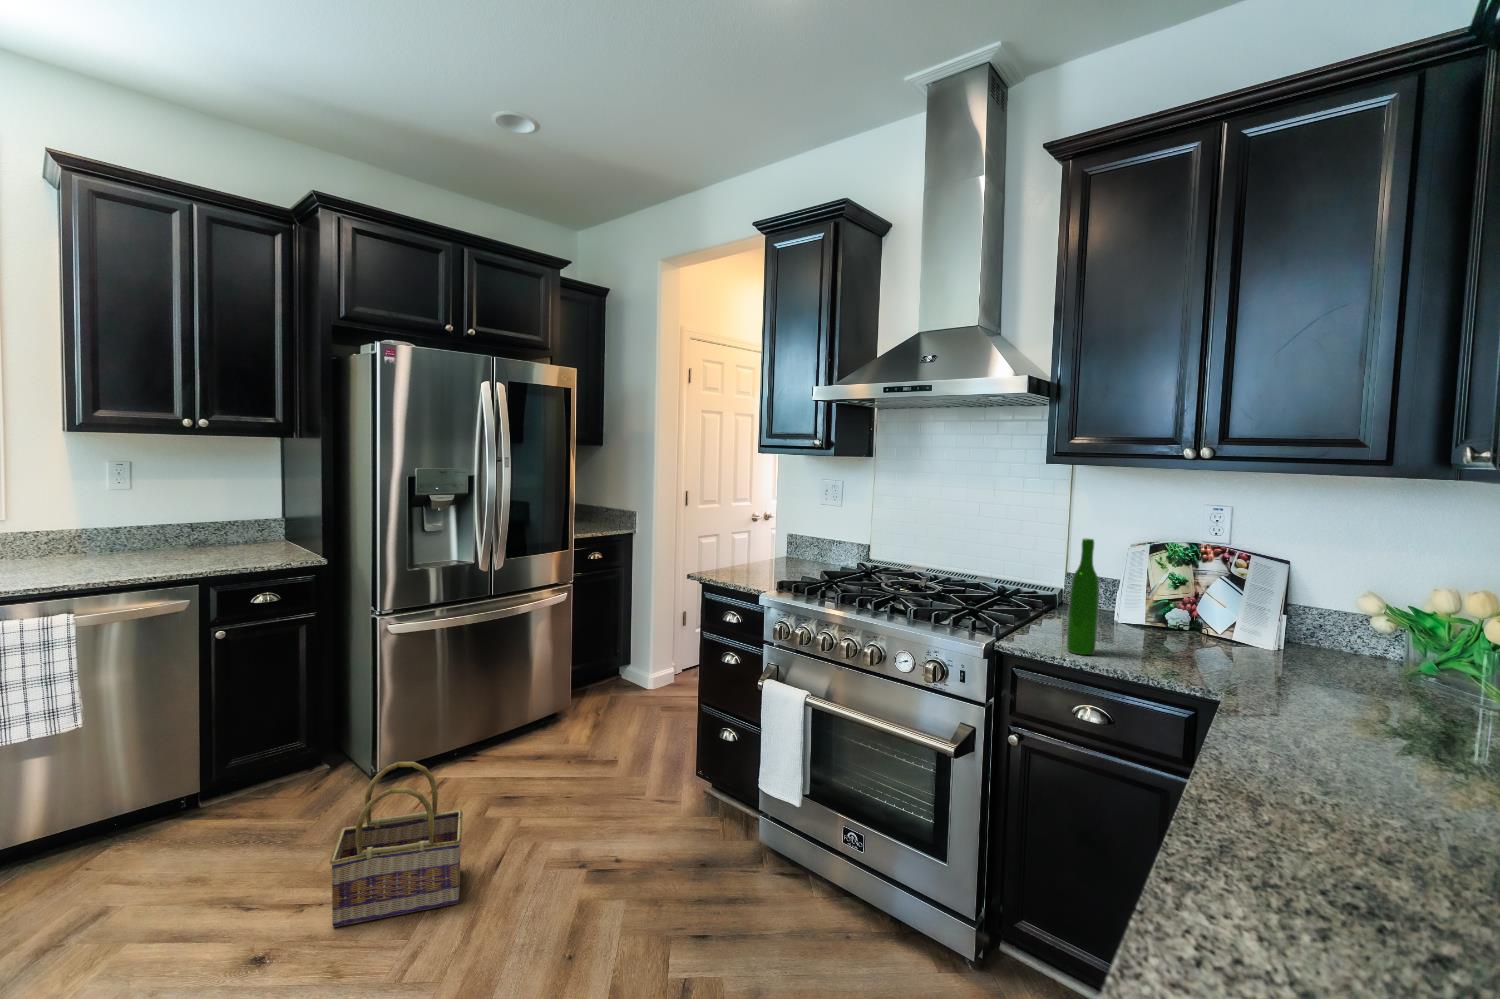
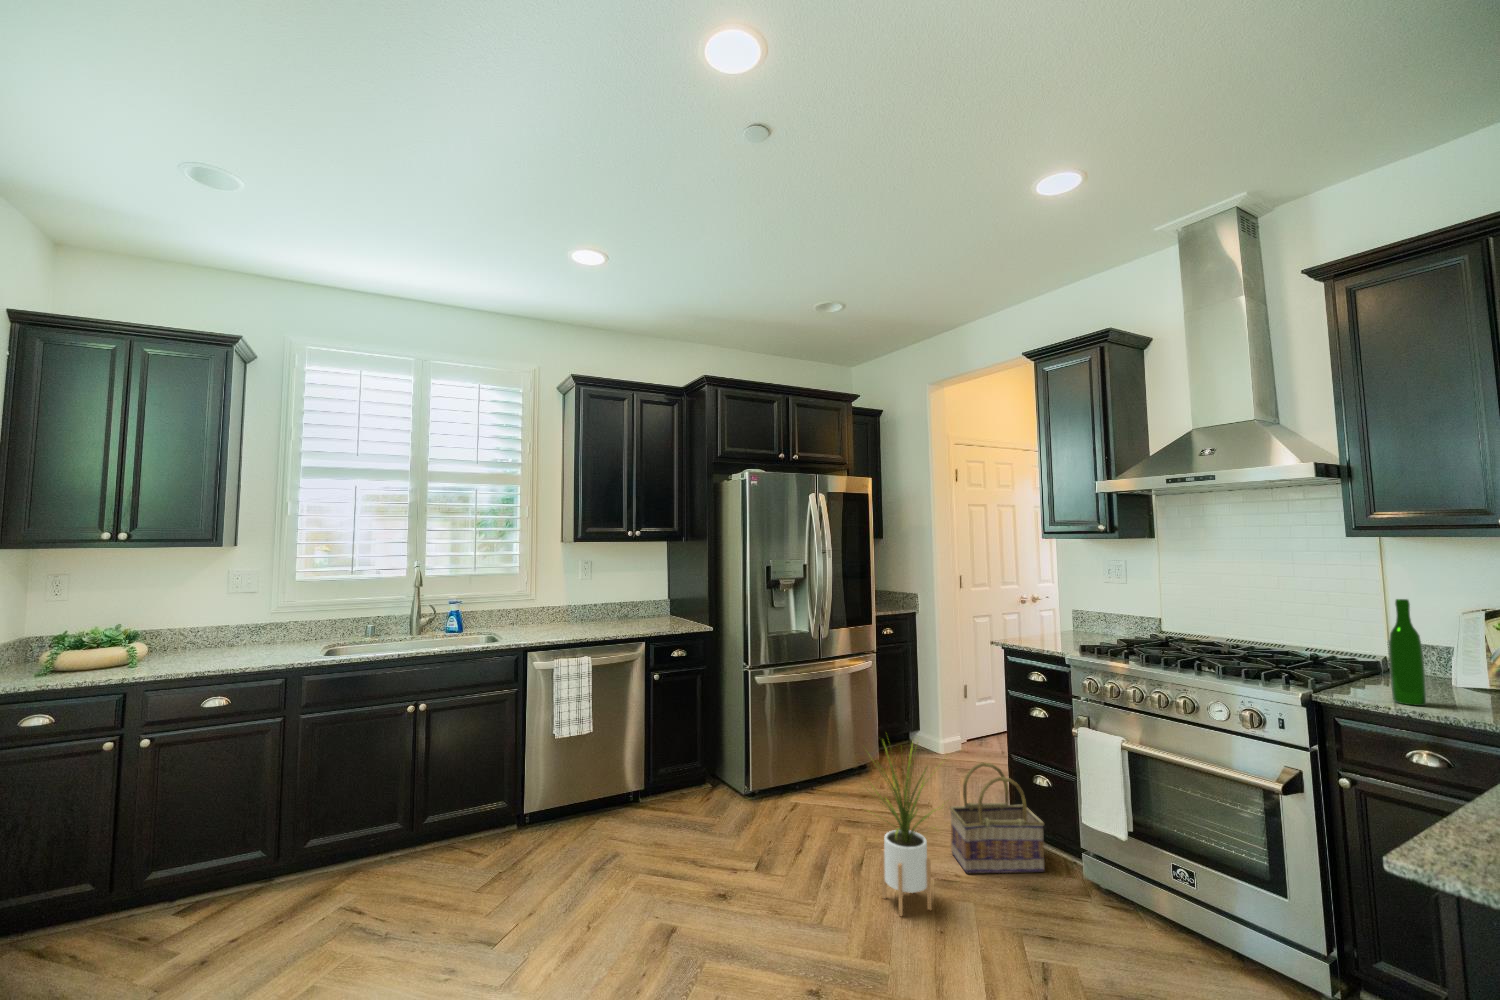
house plant: none [481,703,605,934] -> present [875,742,940,916]
basket: present [330,762,463,927] -> present [950,763,1045,873]

